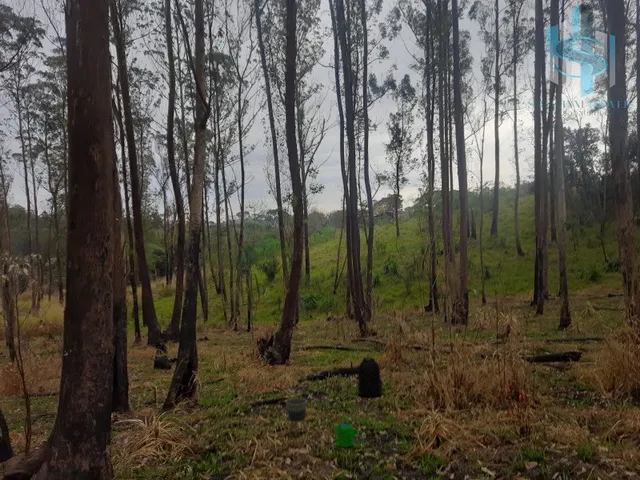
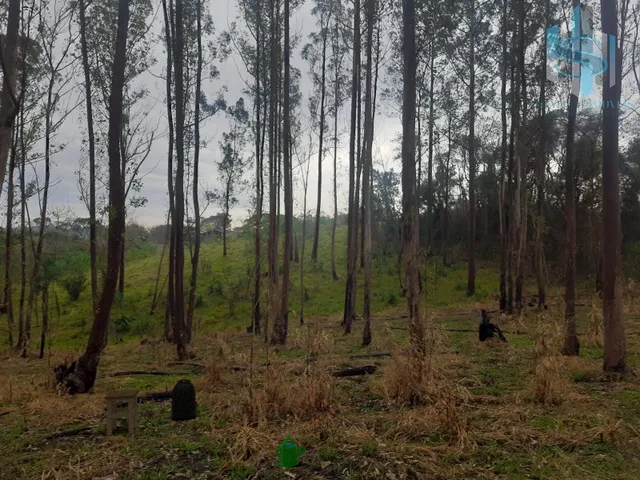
stool: none [297,366,328,408] -> present [105,390,139,435]
planter: present [286,399,307,436] -> none [91,424,114,464]
watering can: present [334,418,359,447] -> present [275,436,306,467]

